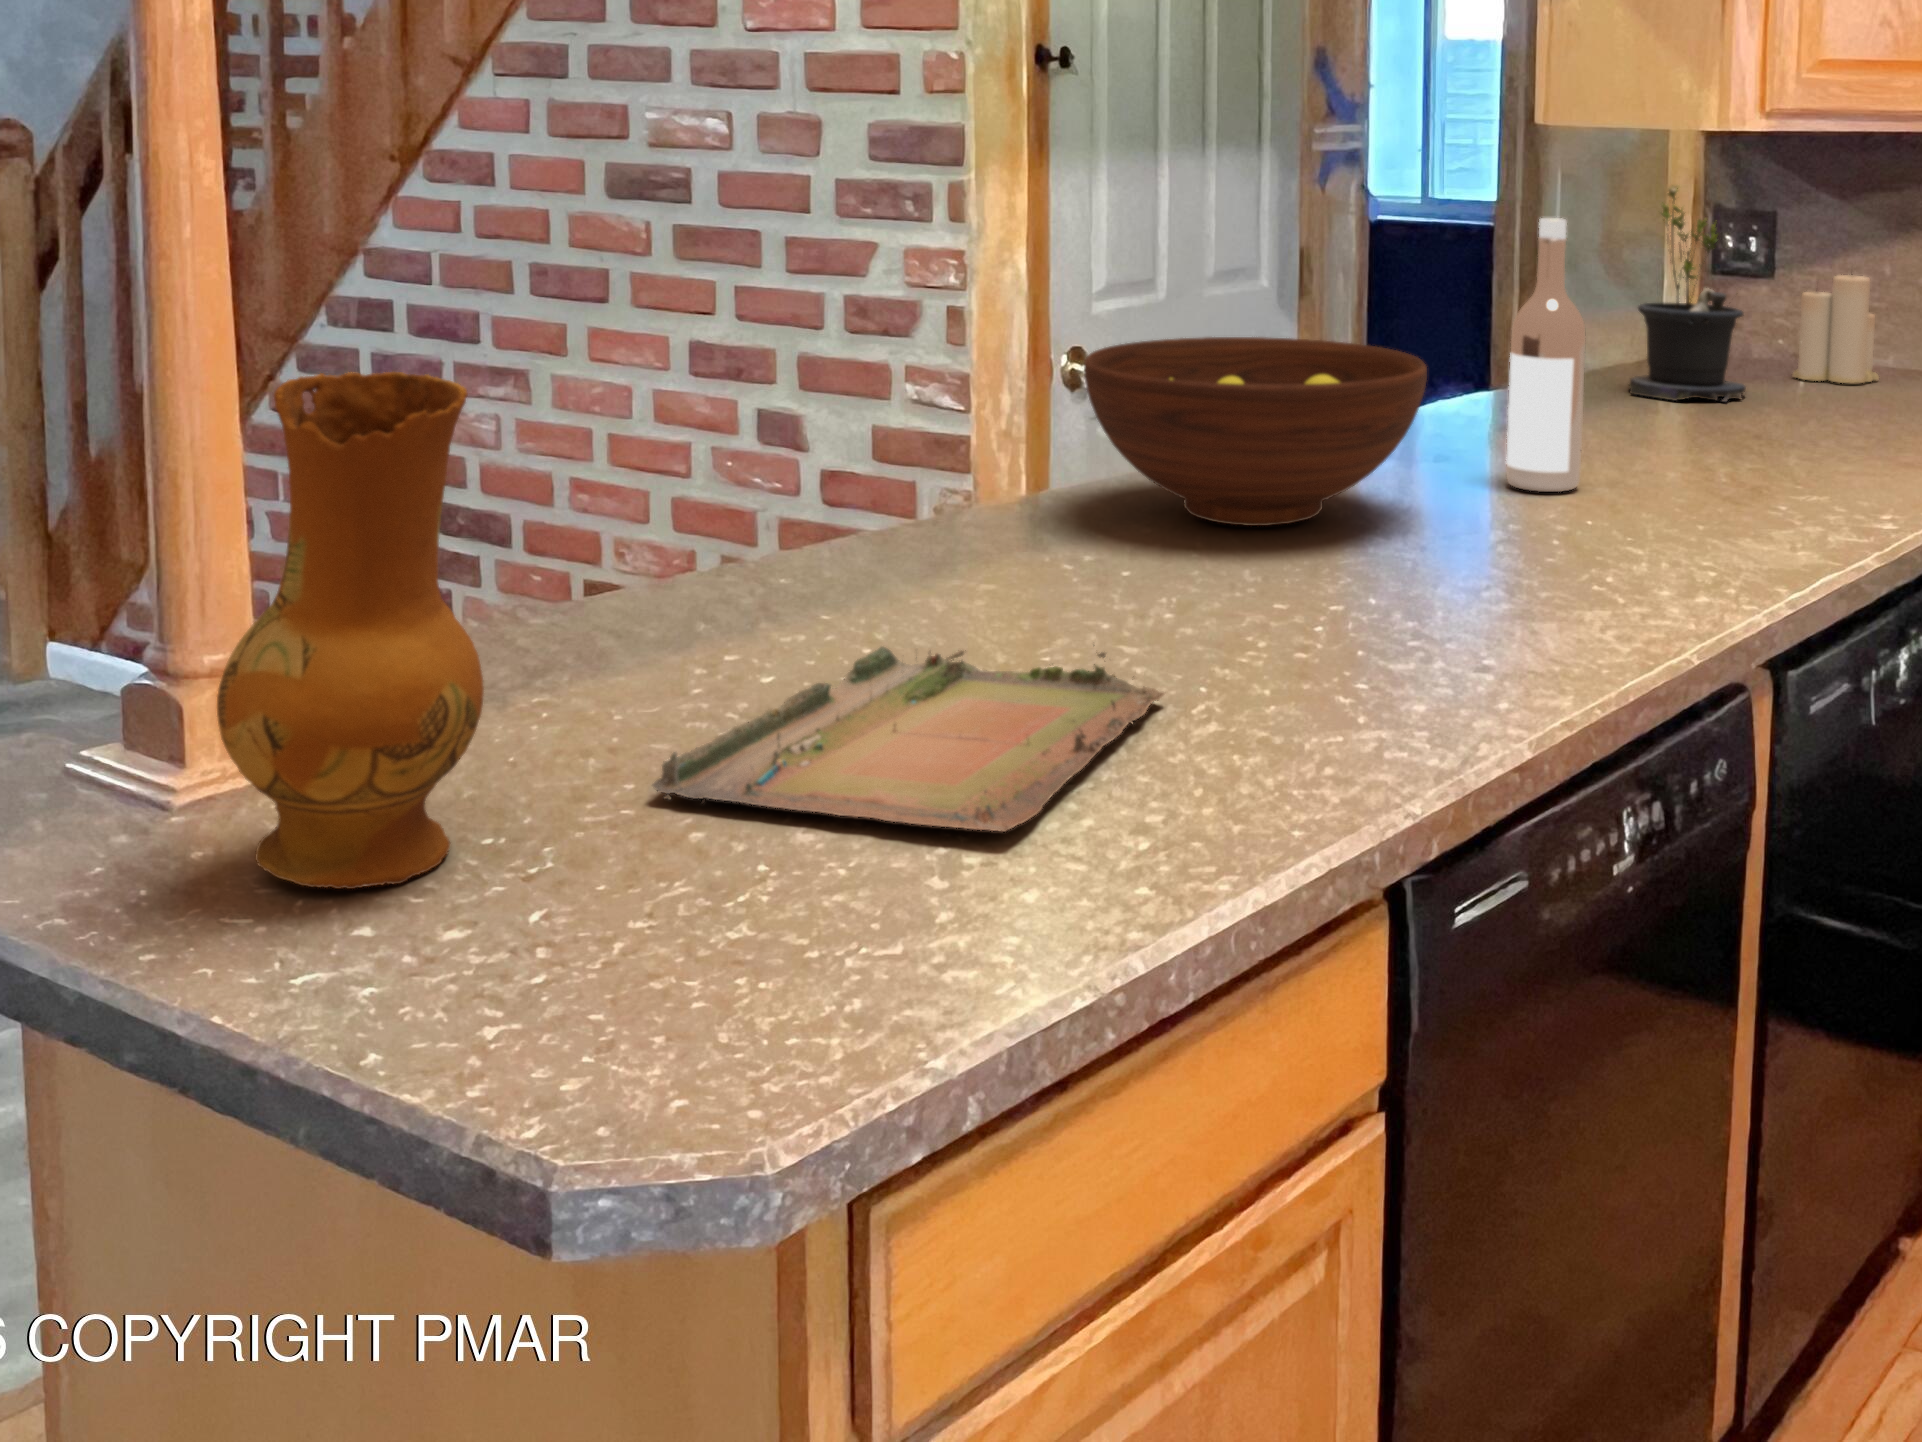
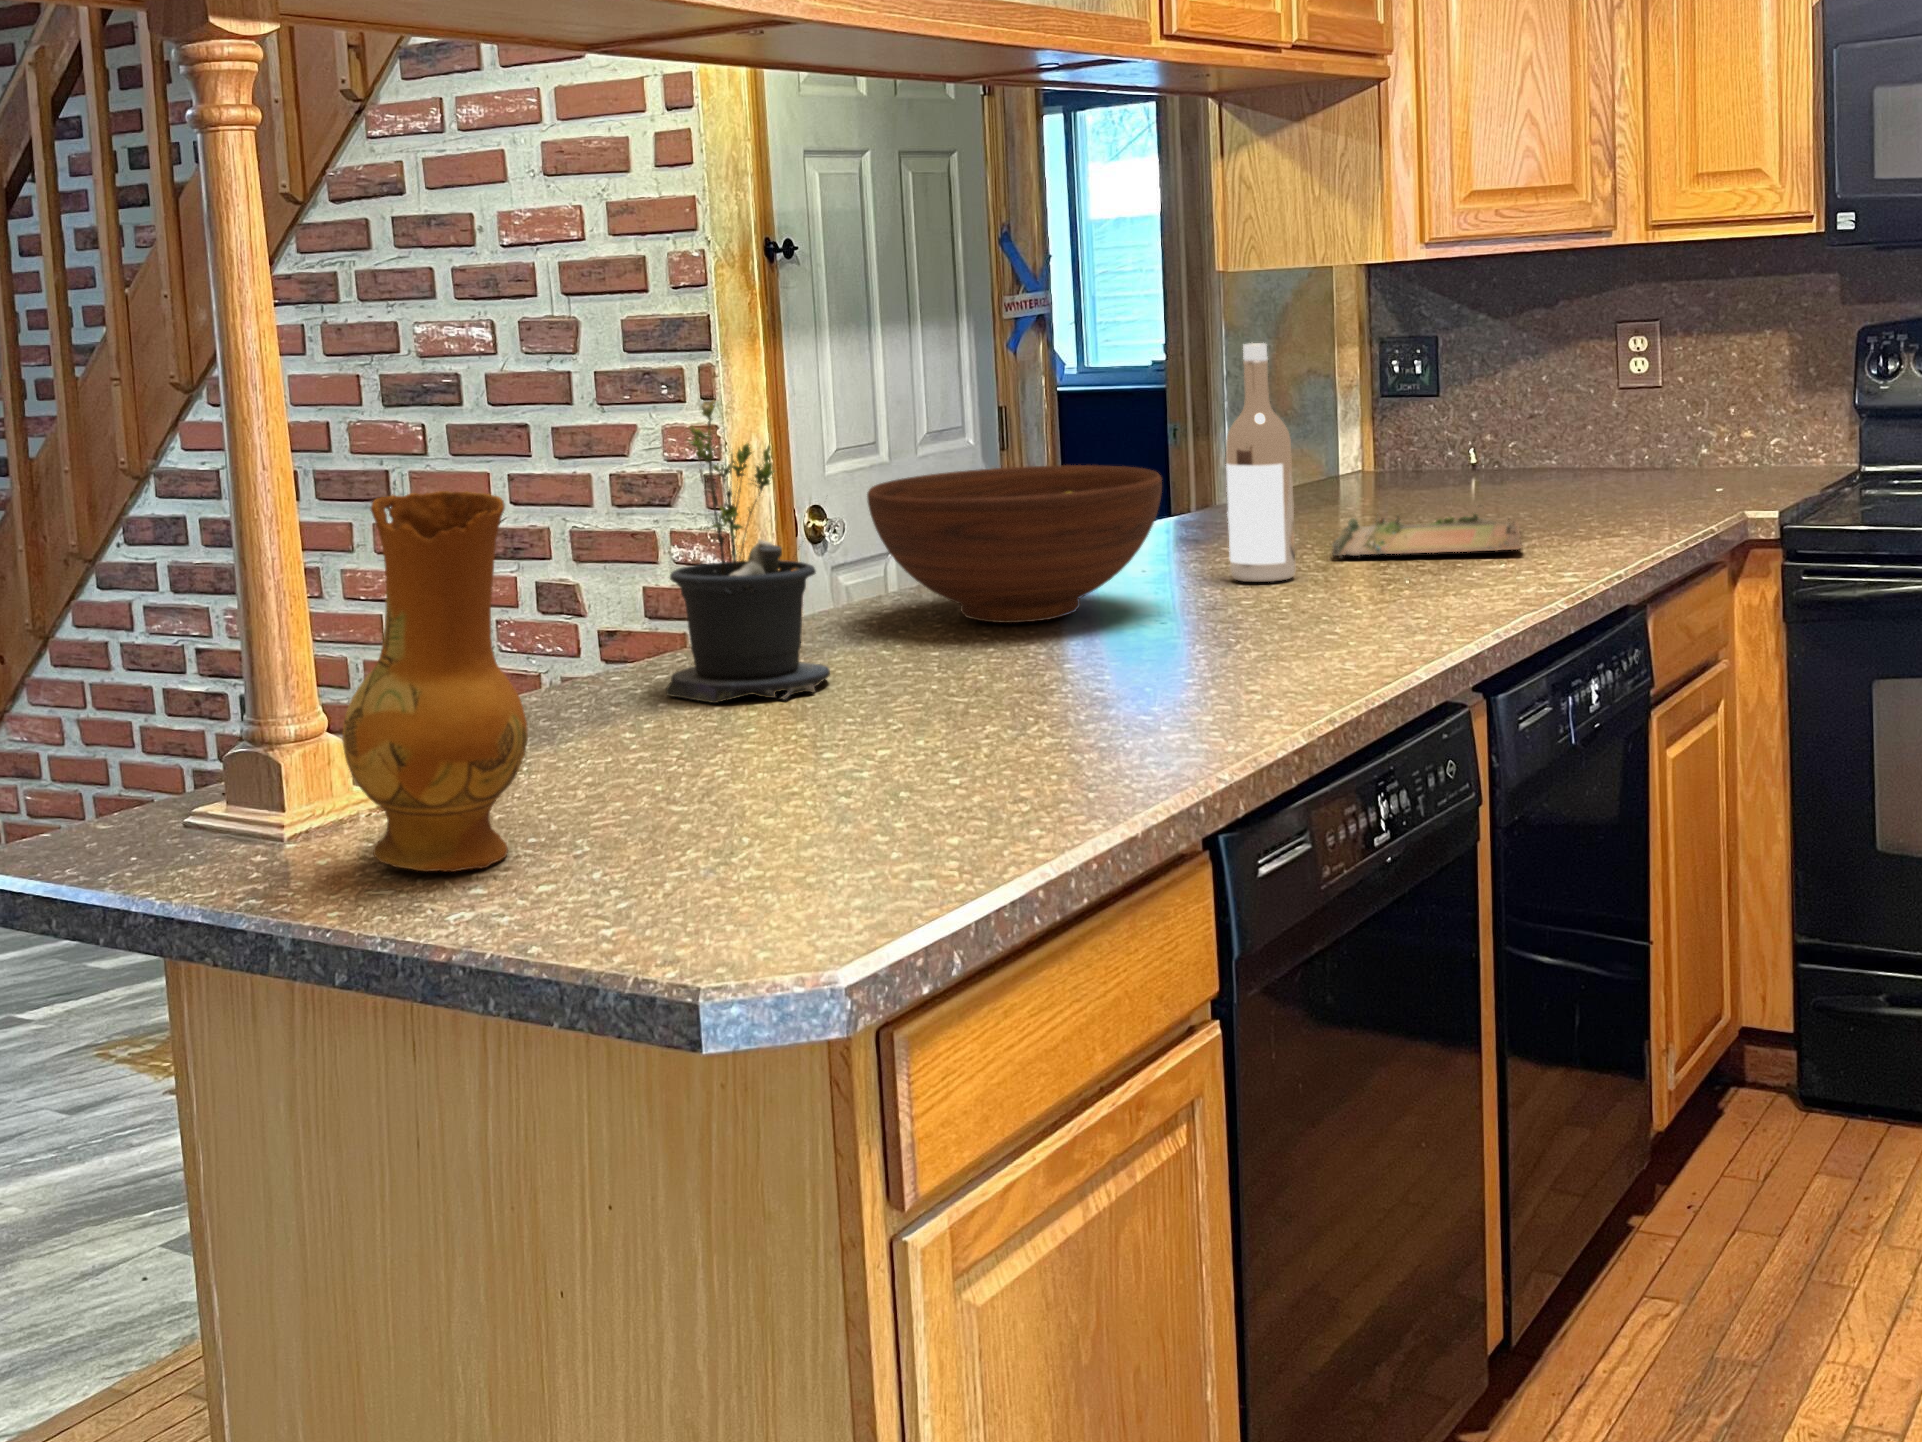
potted plant: present [1629,185,1746,402] -> present [666,400,830,703]
candle: present [1793,274,1879,383] -> none [1467,376,1547,486]
tray: present [652,646,1165,832] -> present [1332,505,1522,558]

